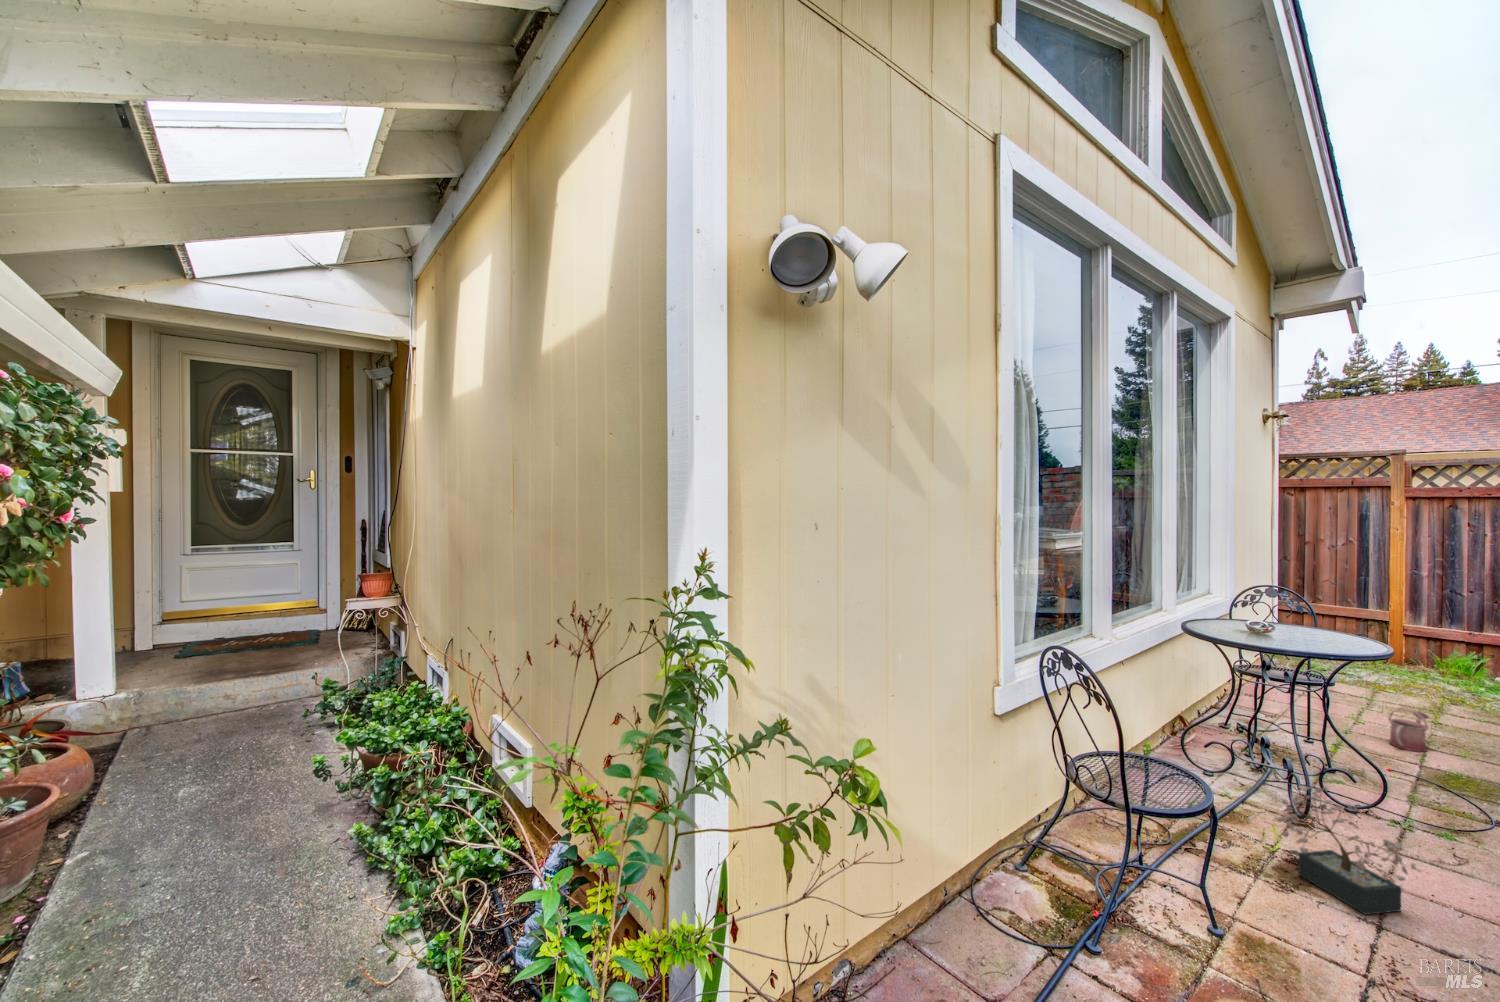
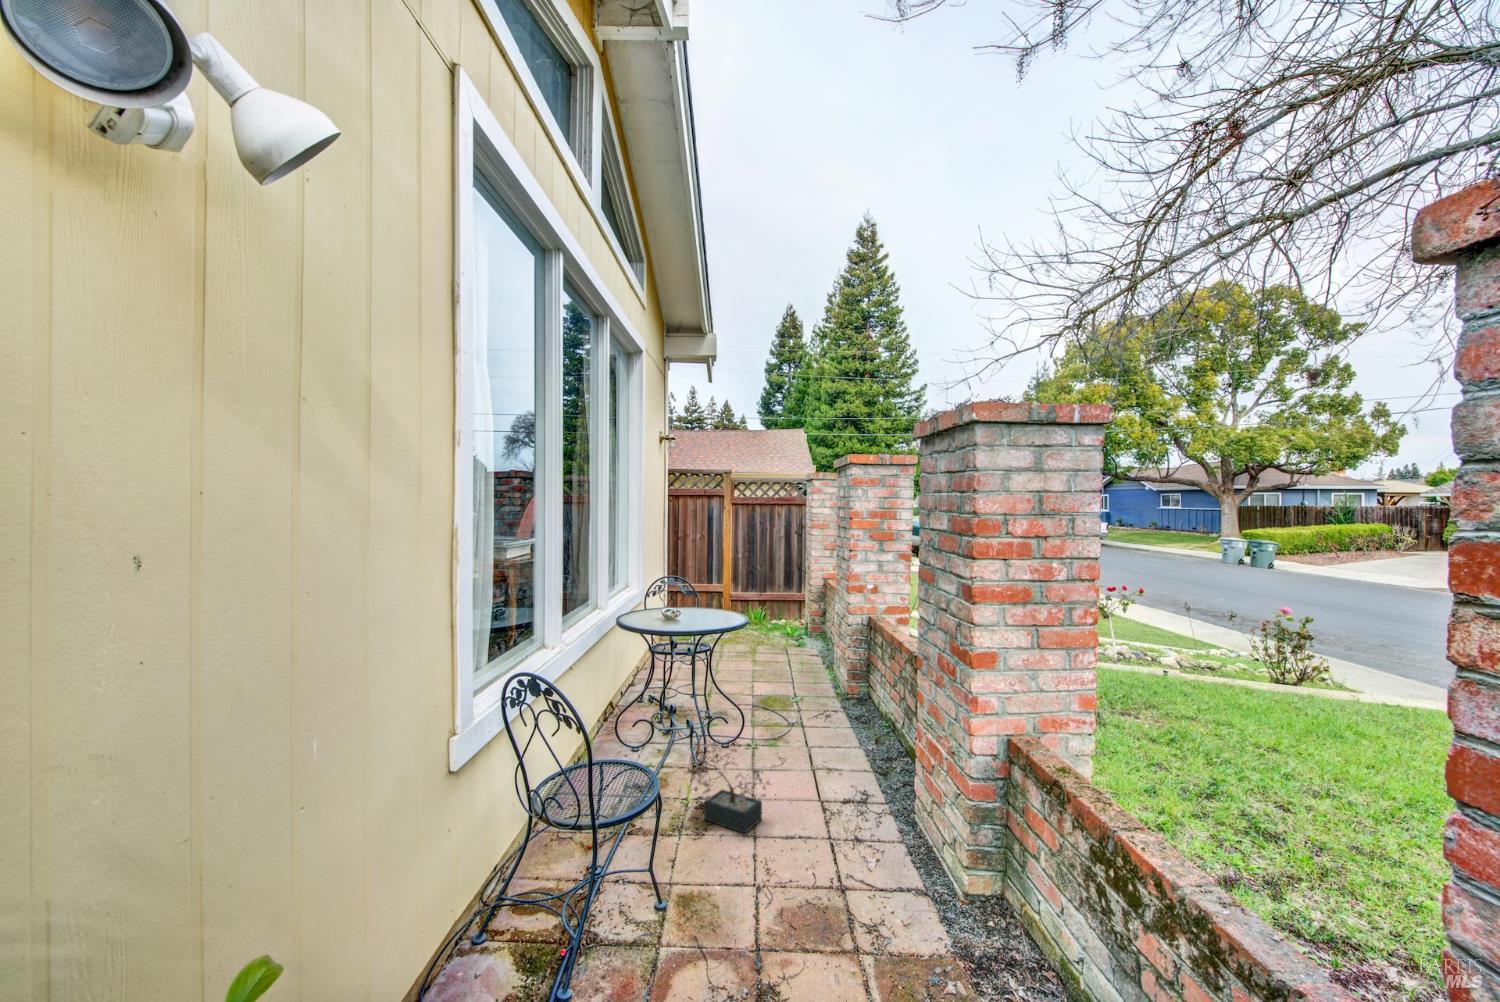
watering can: present [1388,708,1429,752] -> none [734,658,754,689]

